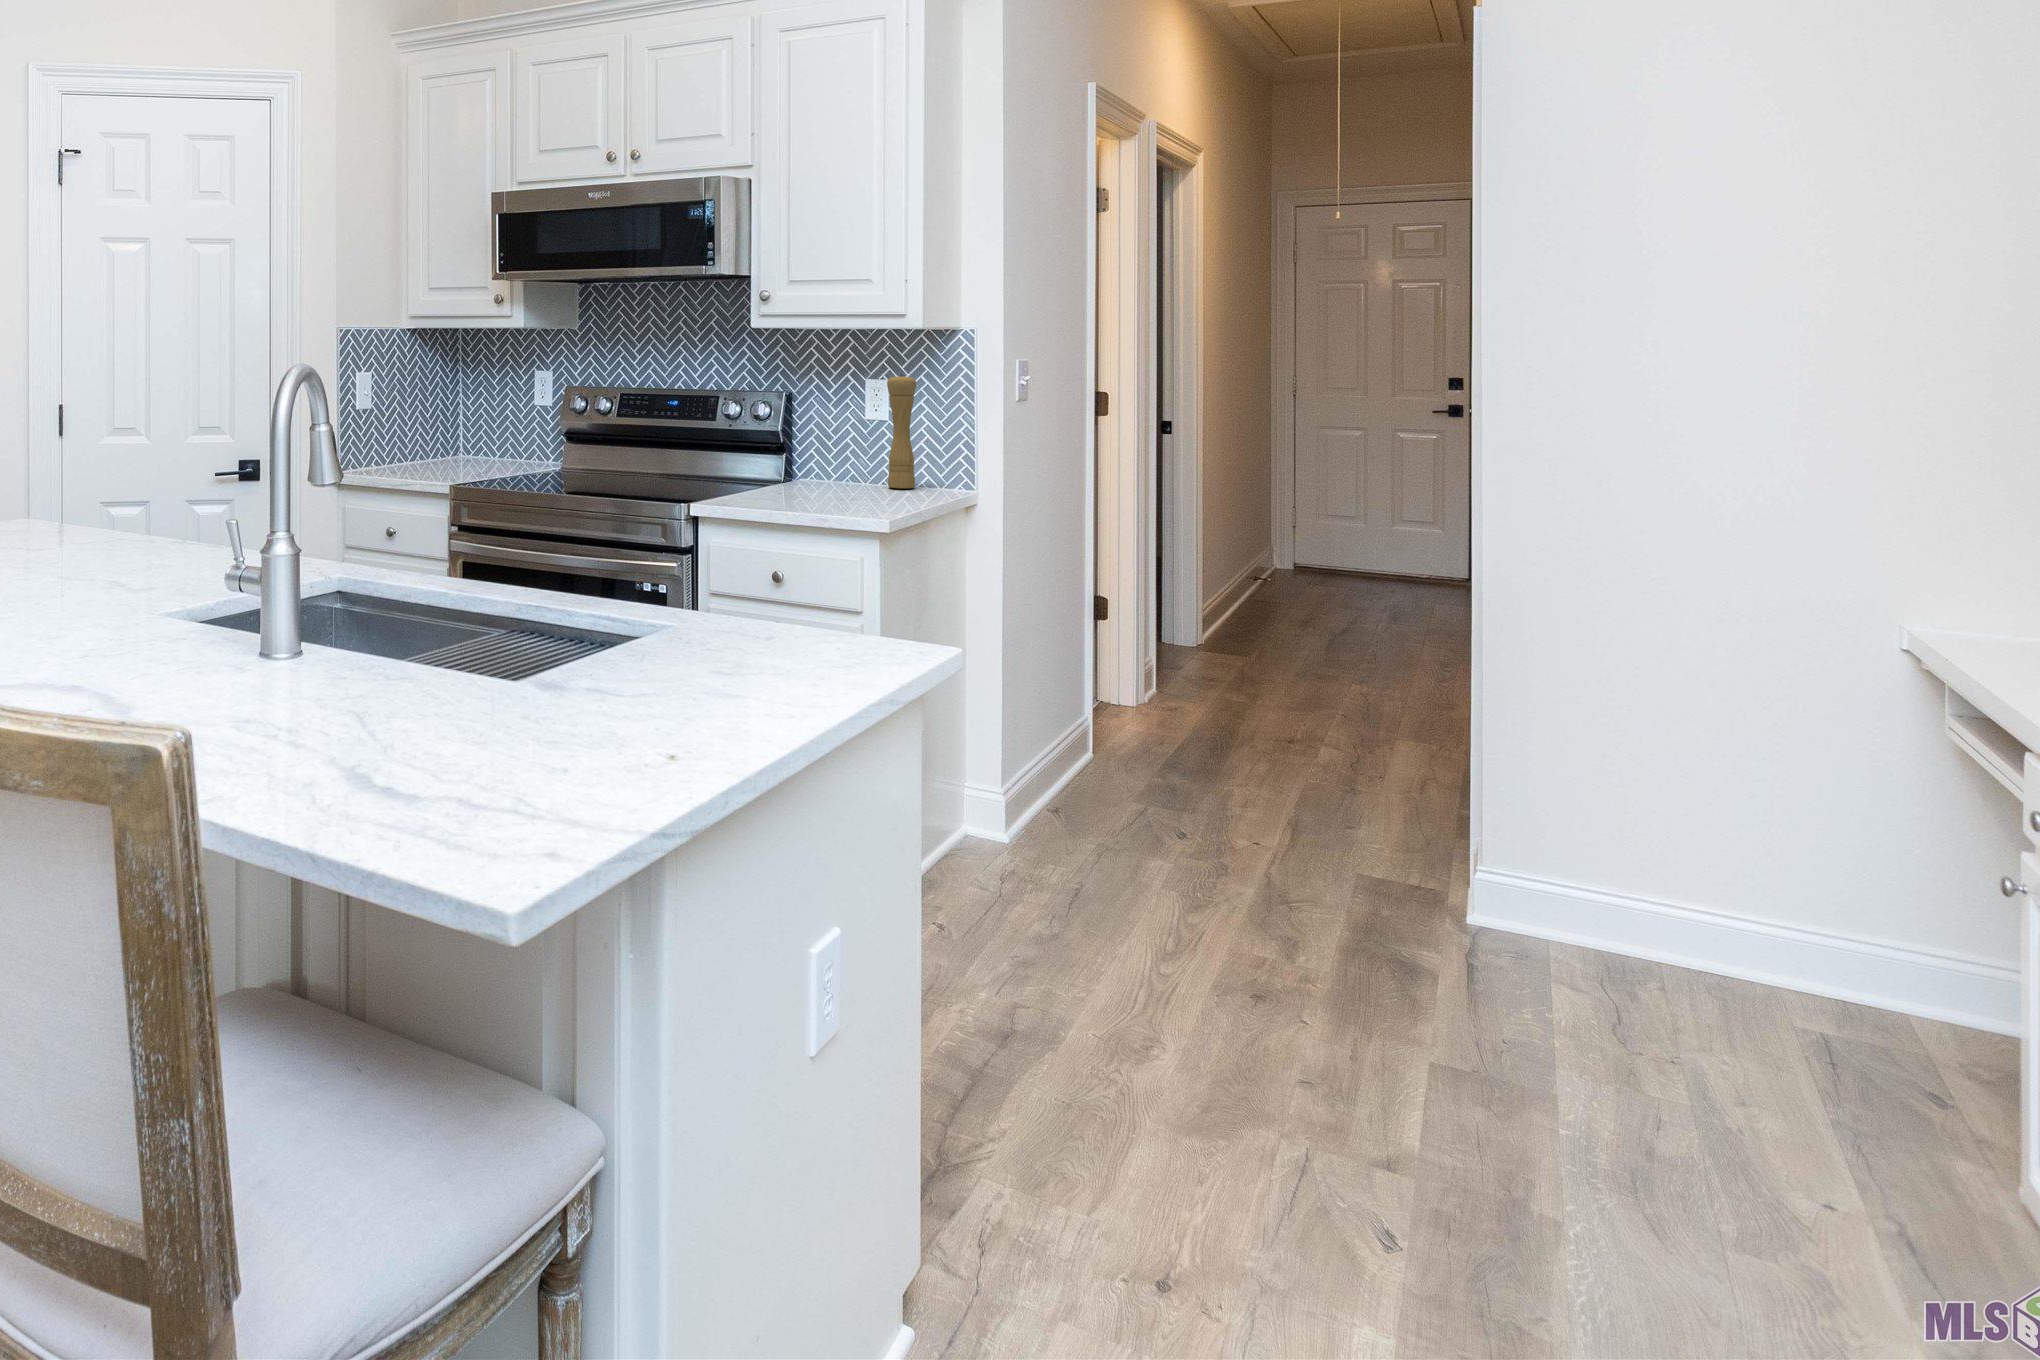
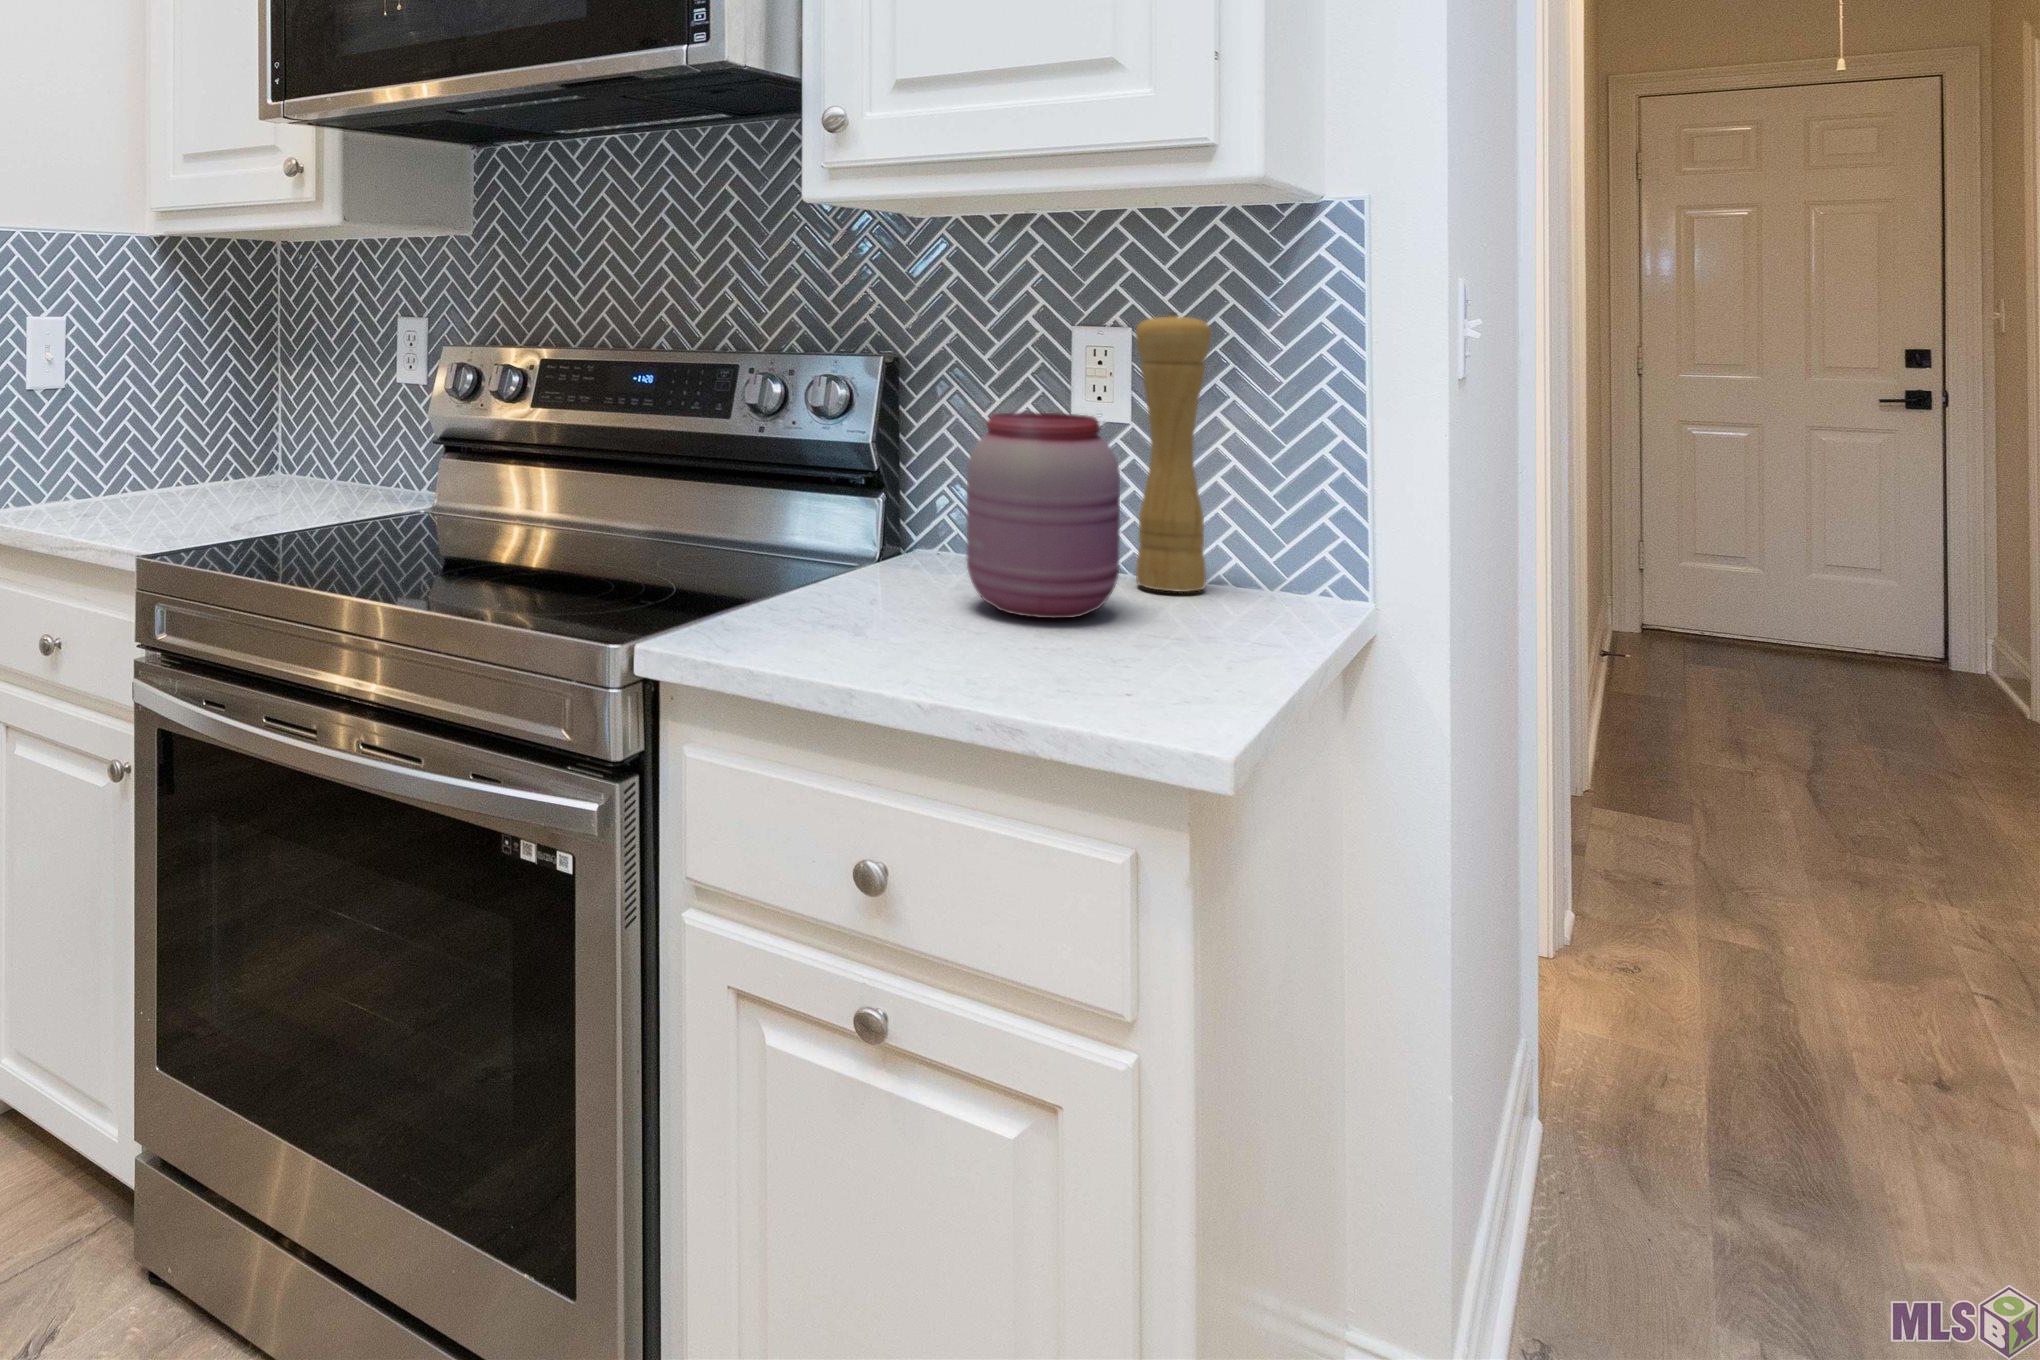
jar: none [819,416,877,496] -> present [967,413,1120,618]

